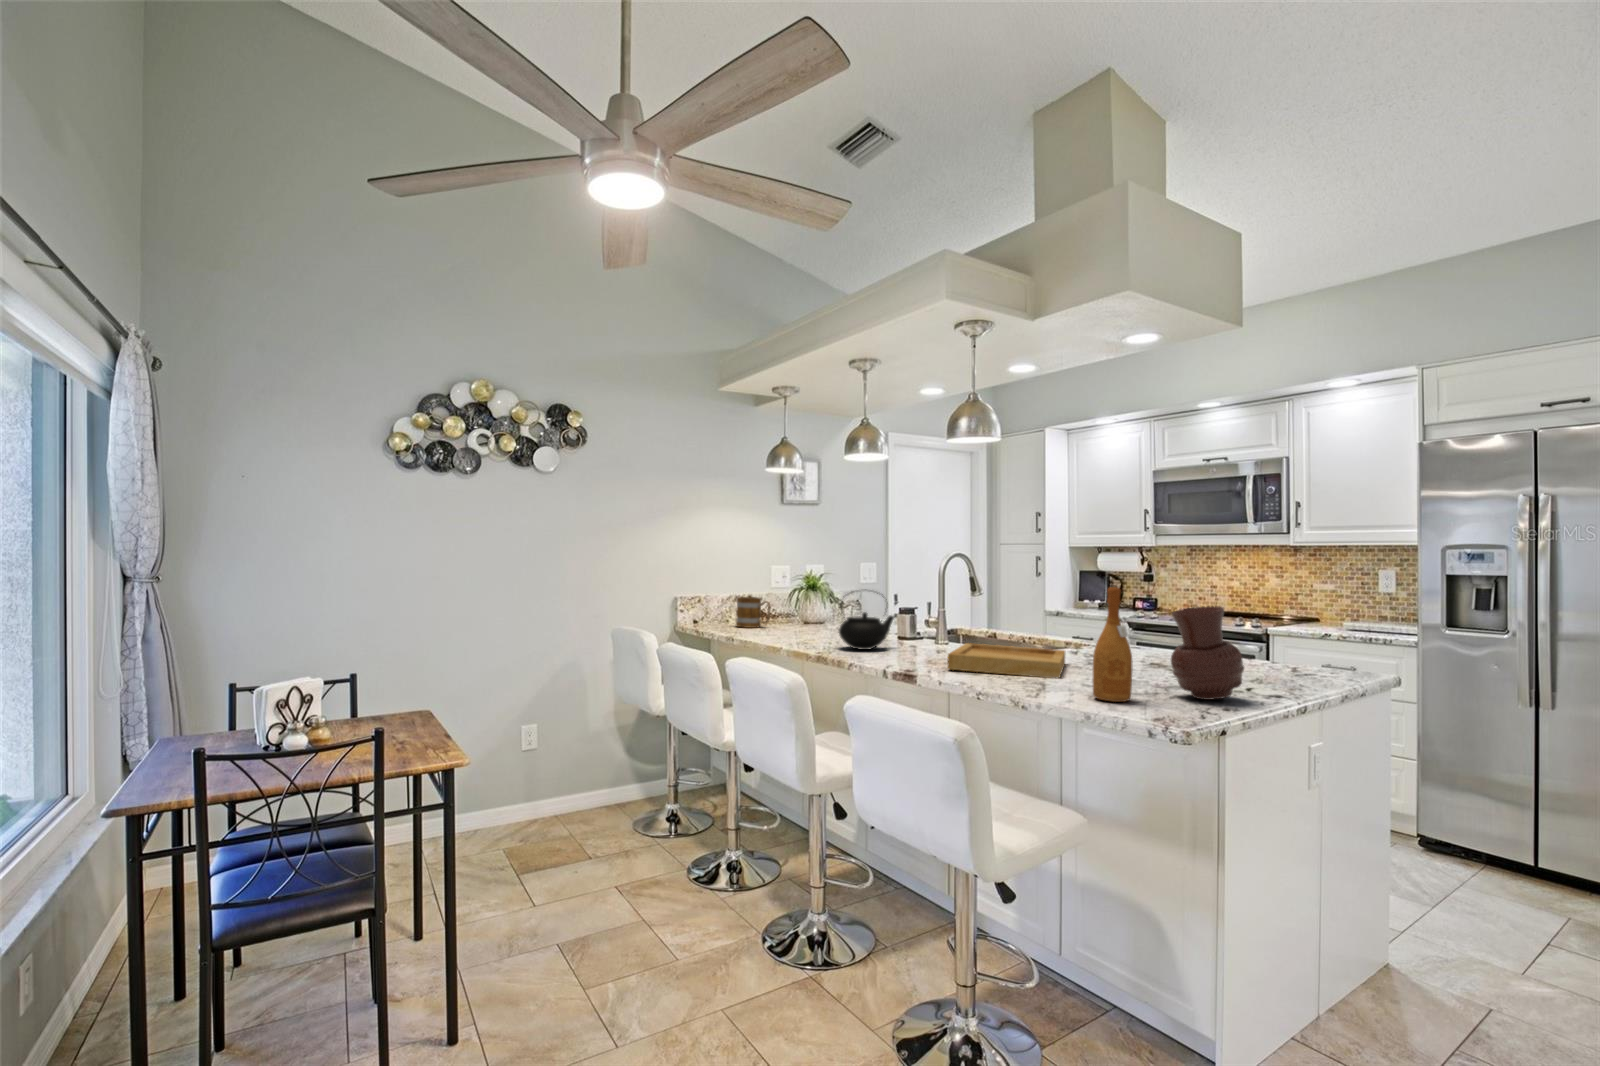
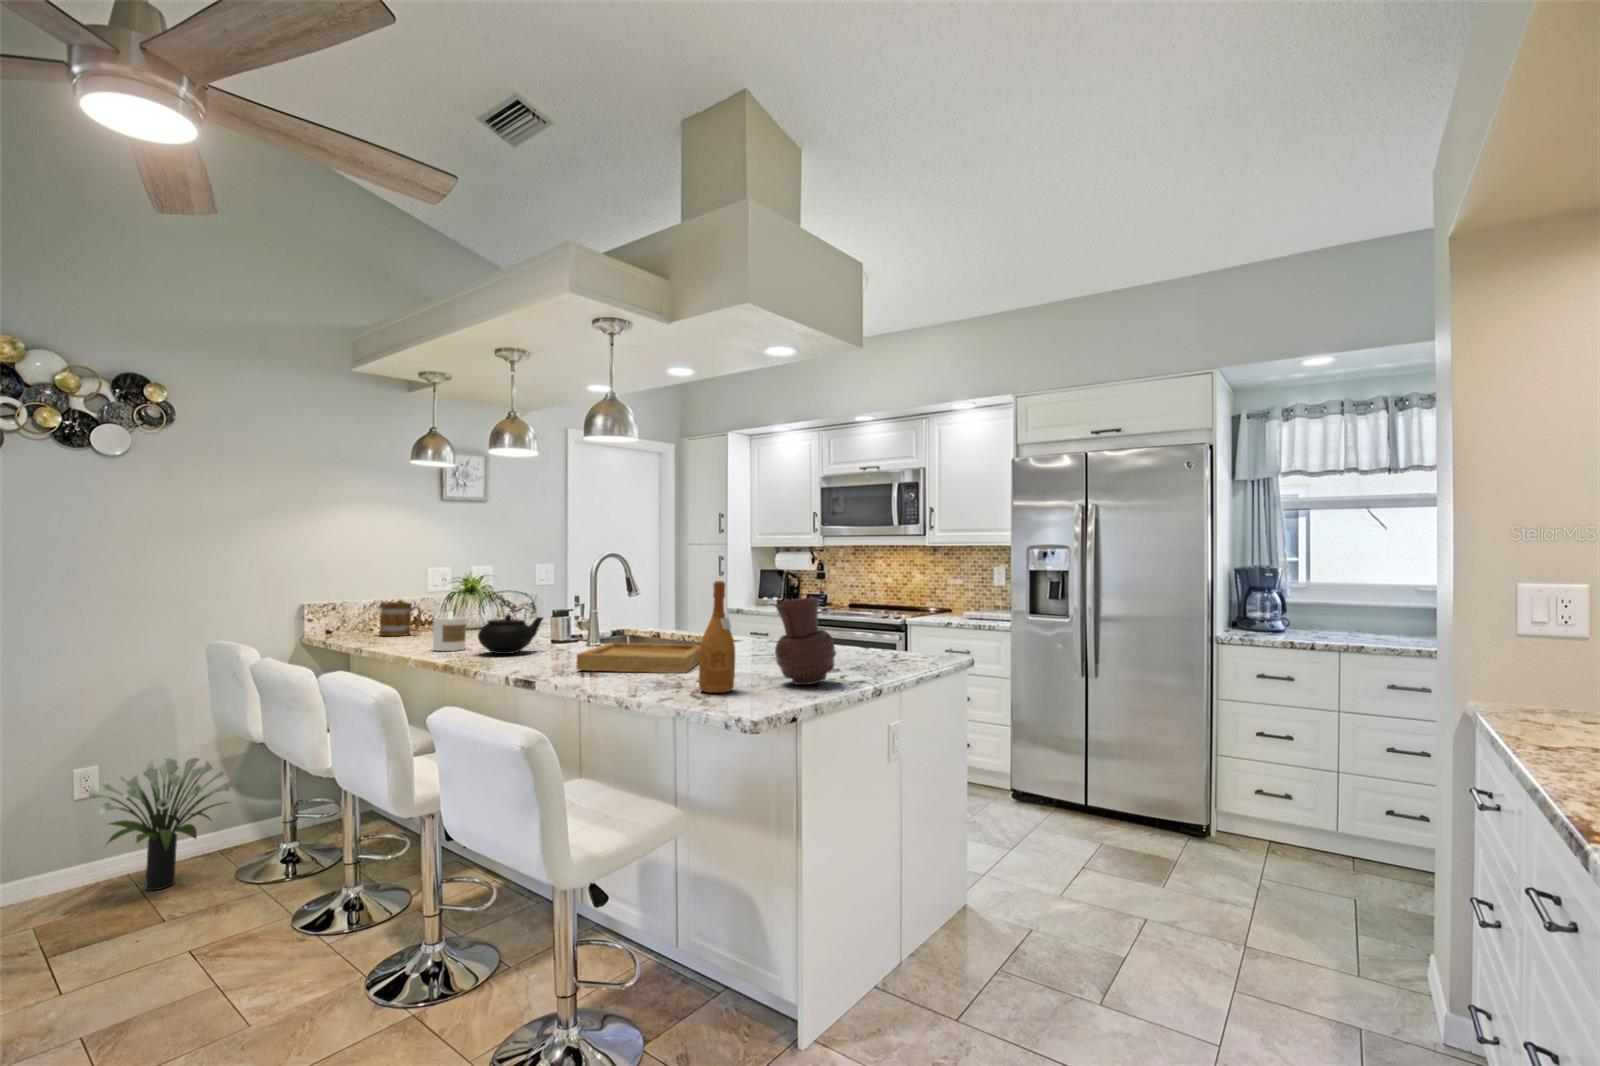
candle: none [795,608,824,644] -> present [433,612,467,651]
potted plant: none [538,722,636,830] -> present [89,758,240,890]

